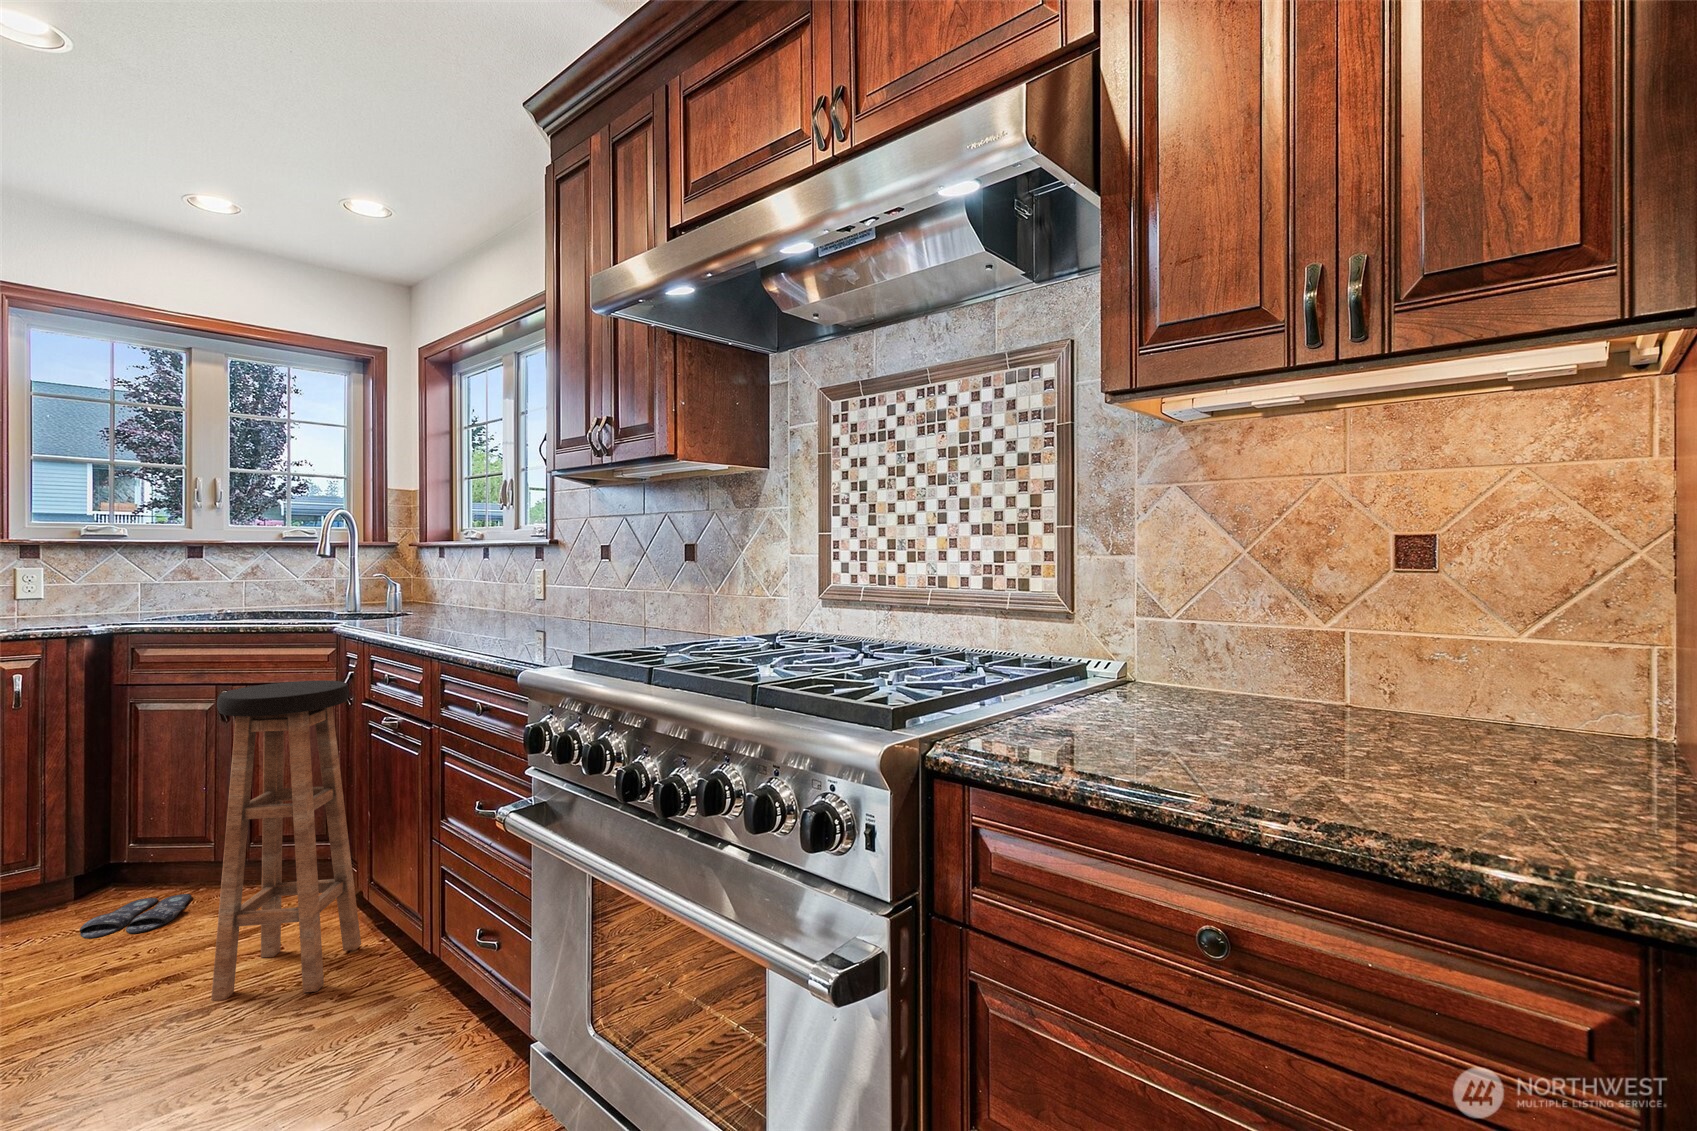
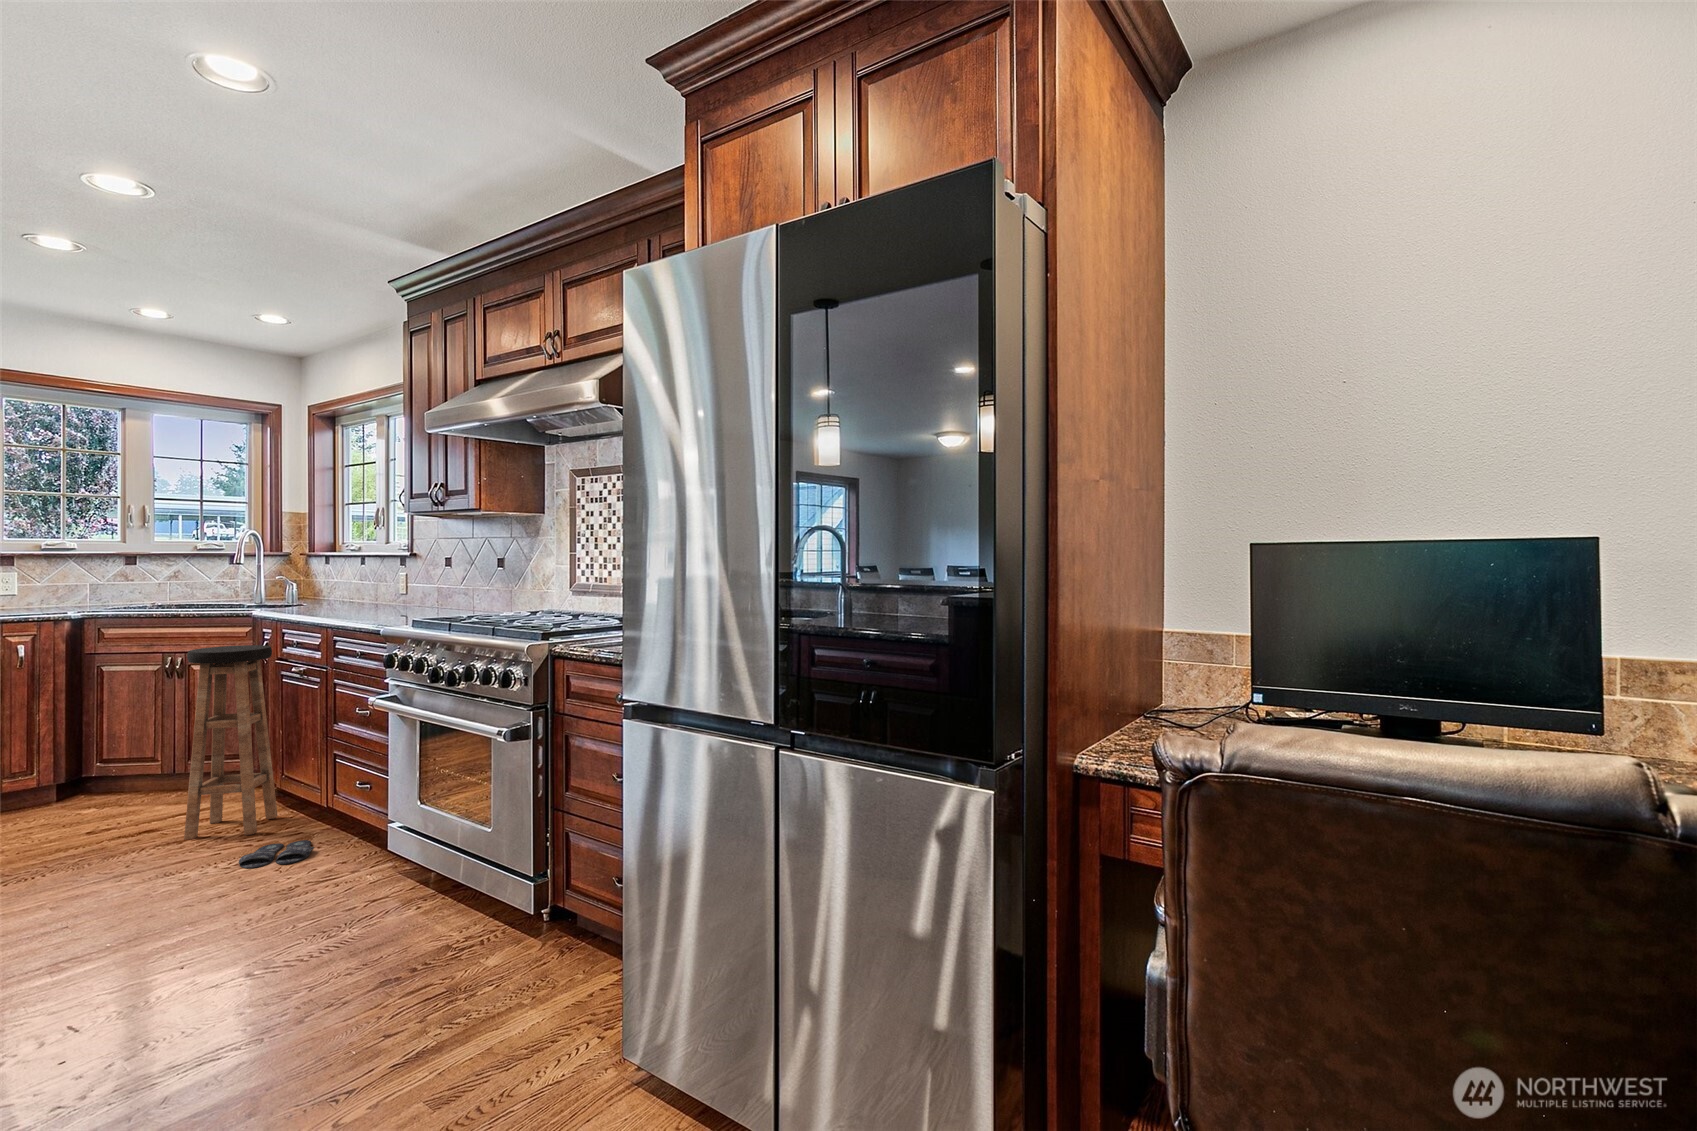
slippers: present [80,894,191,939] -> present [239,840,314,869]

